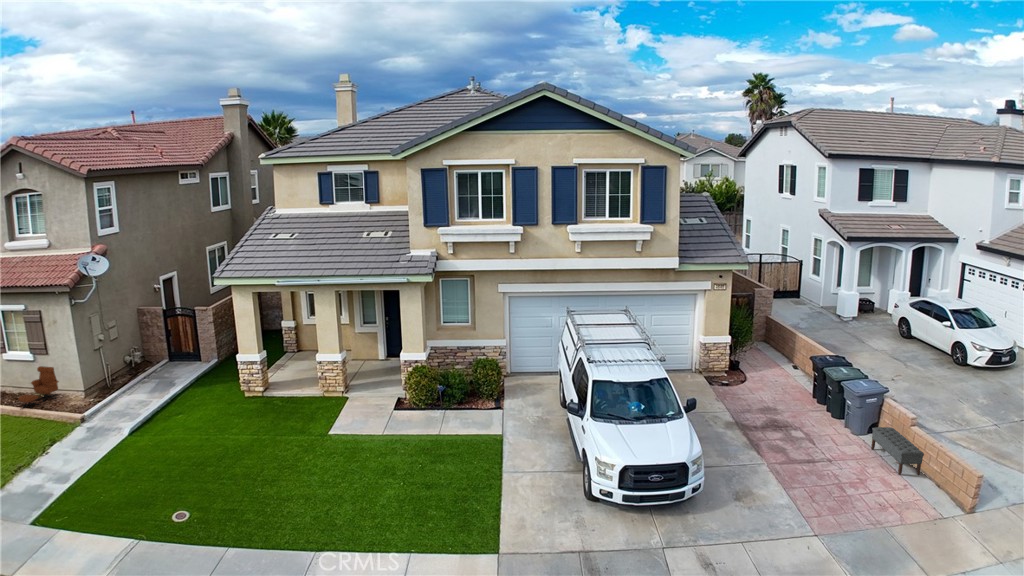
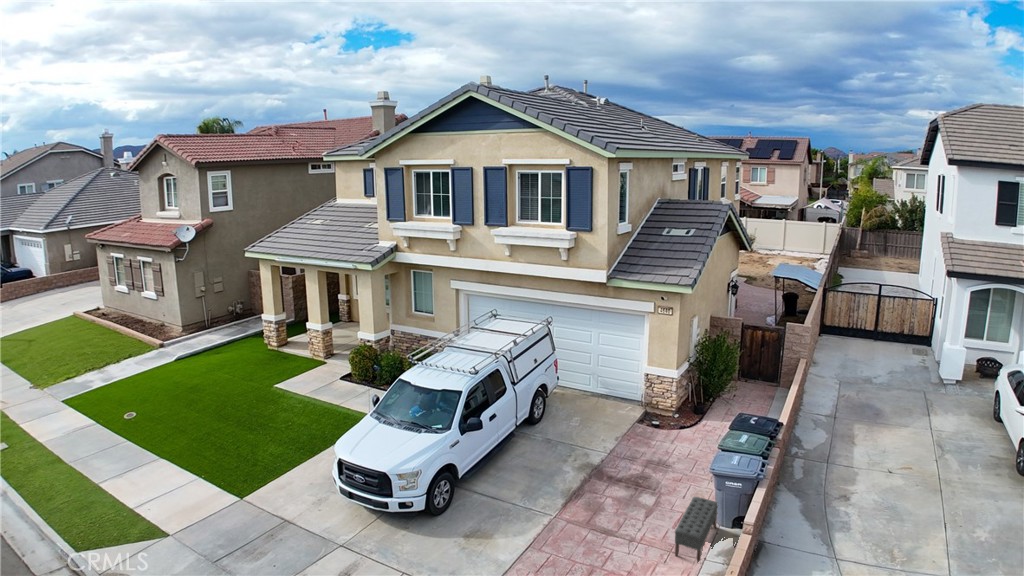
lounge chair: present [19,366,59,409] -> none [142,304,172,333]

